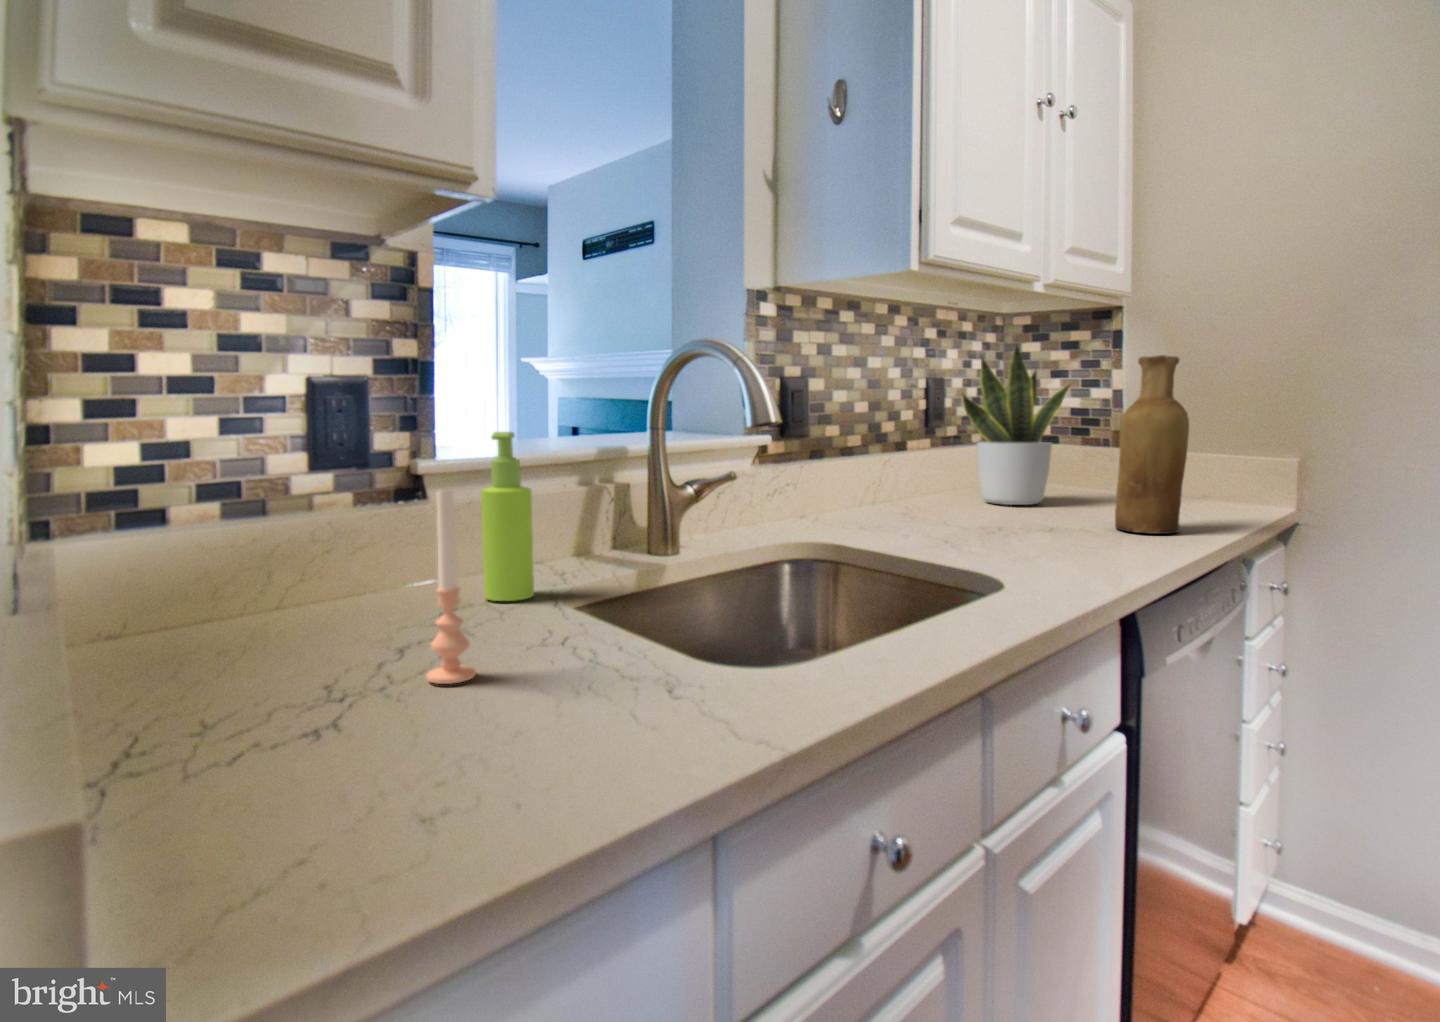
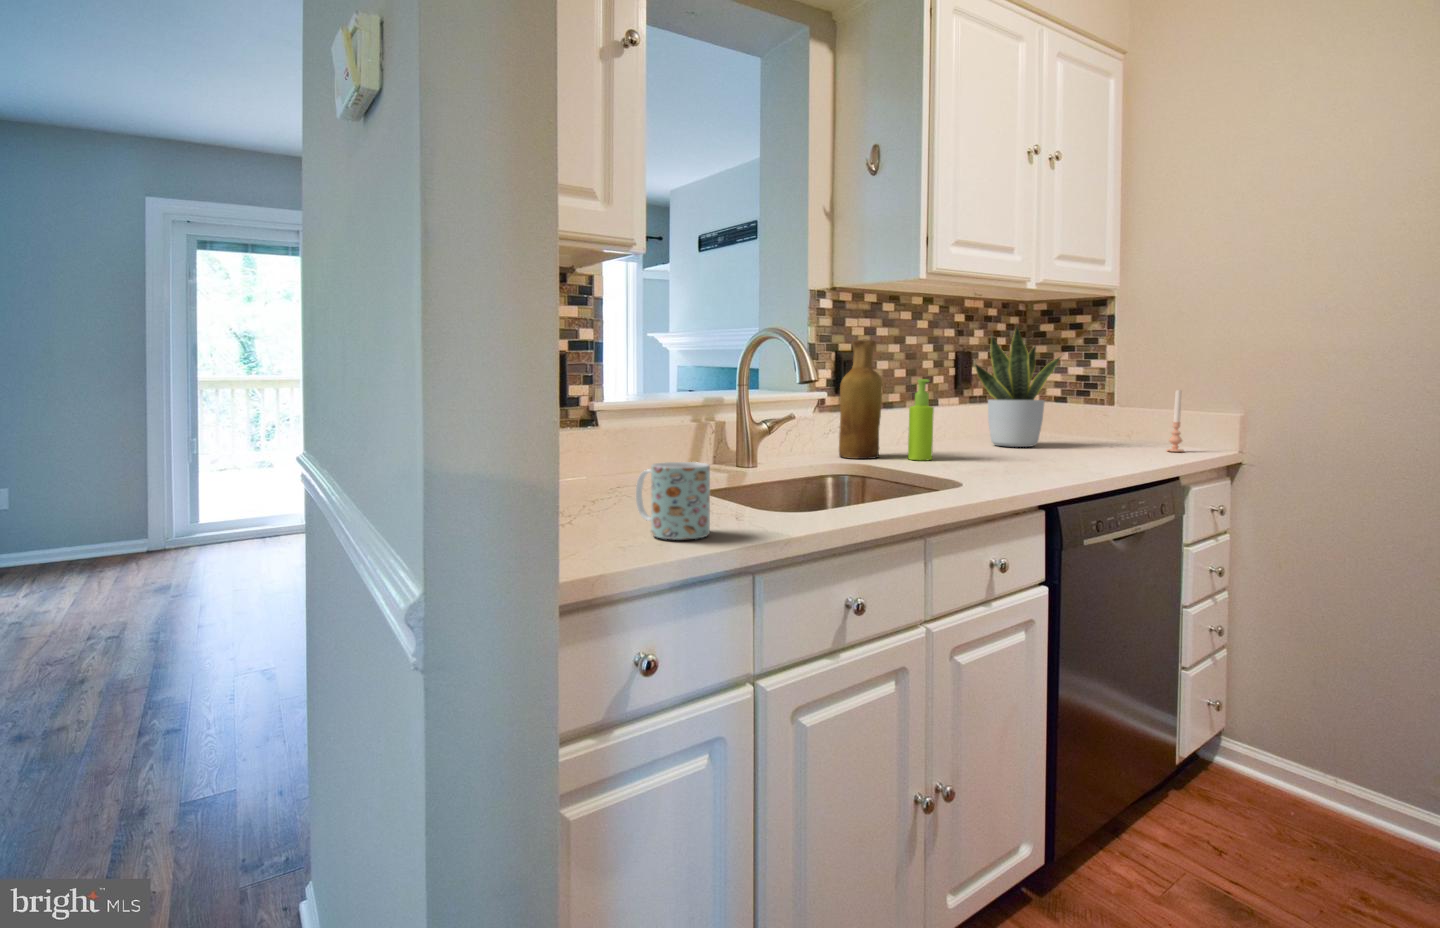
vase: present [1115,355,1189,534] -> present [839,340,882,459]
soap dispenser: present [481,432,534,601] -> present [908,379,934,460]
candle: present [427,490,476,684] -> present [1167,390,1183,452]
mug: none [479,599,635,776] -> present [636,462,710,540]

